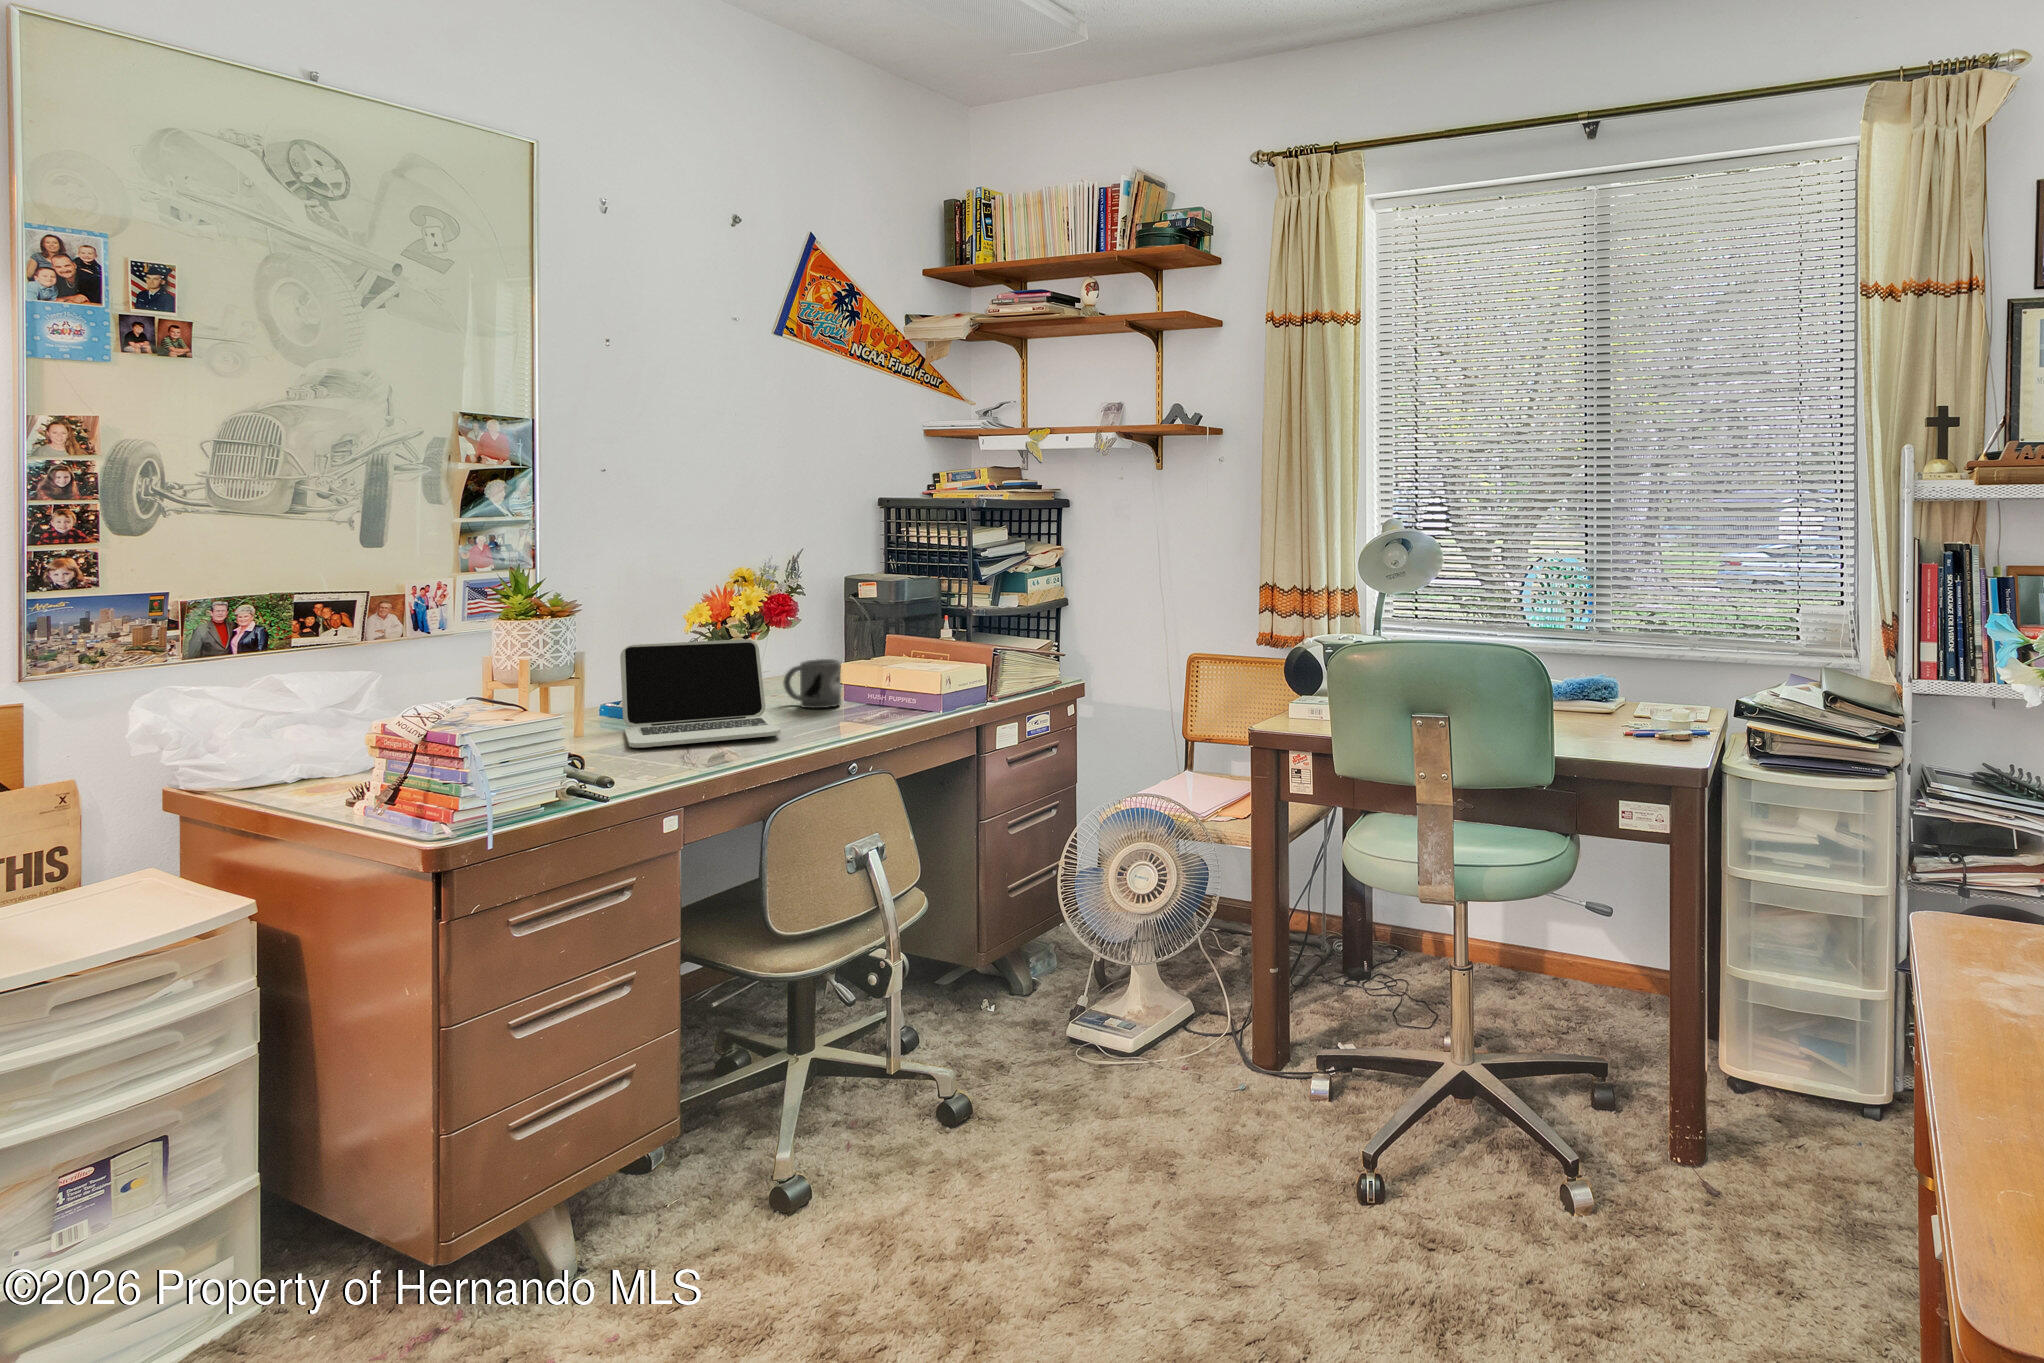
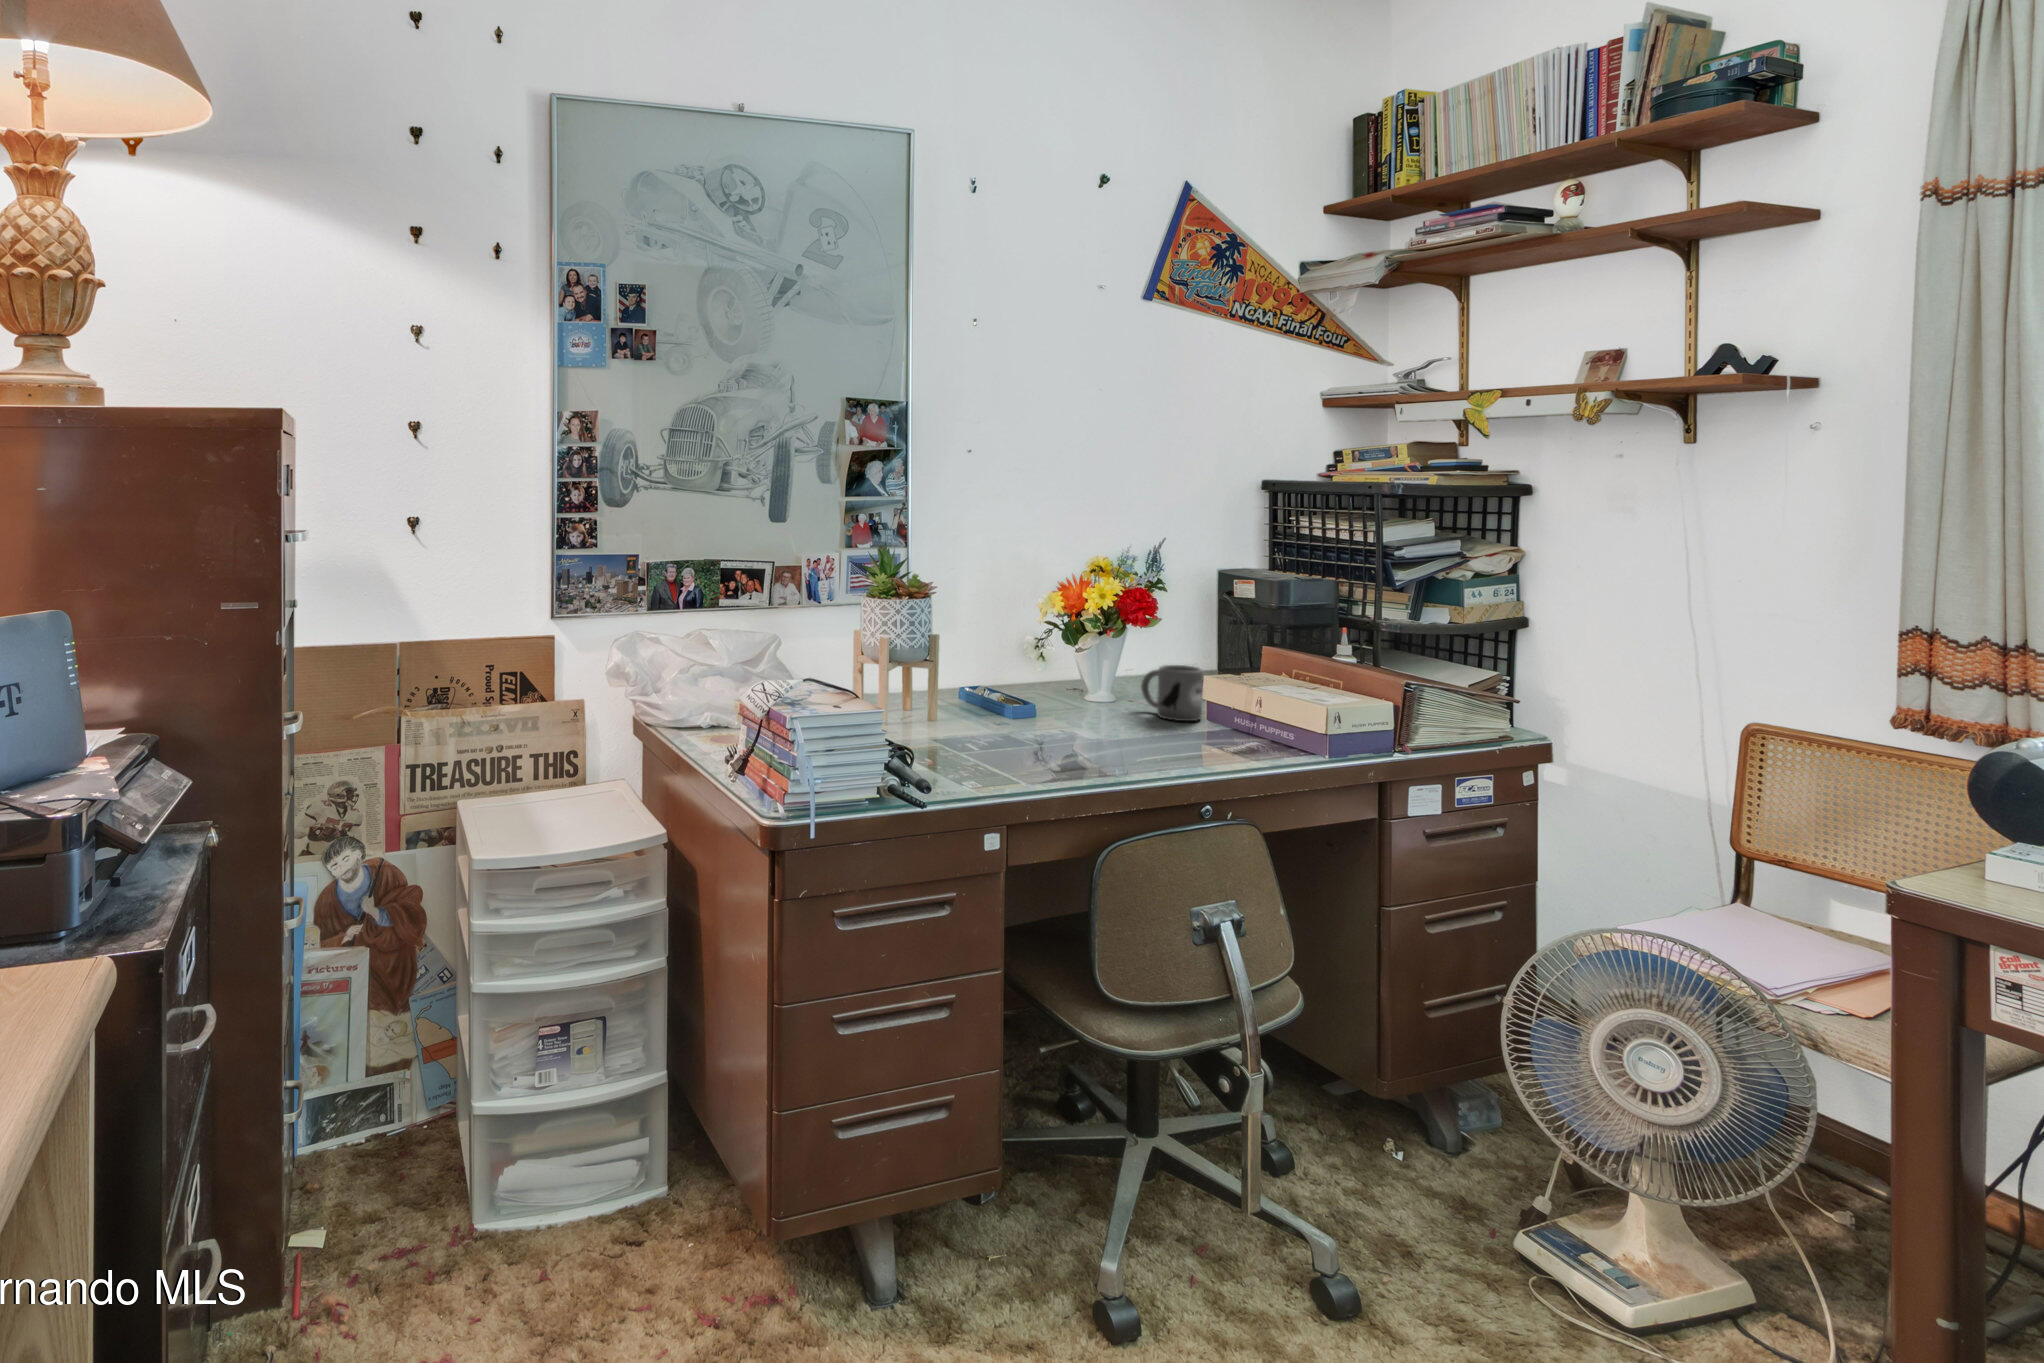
laptop: present [620,639,781,748] -> none [972,631,1123,750]

